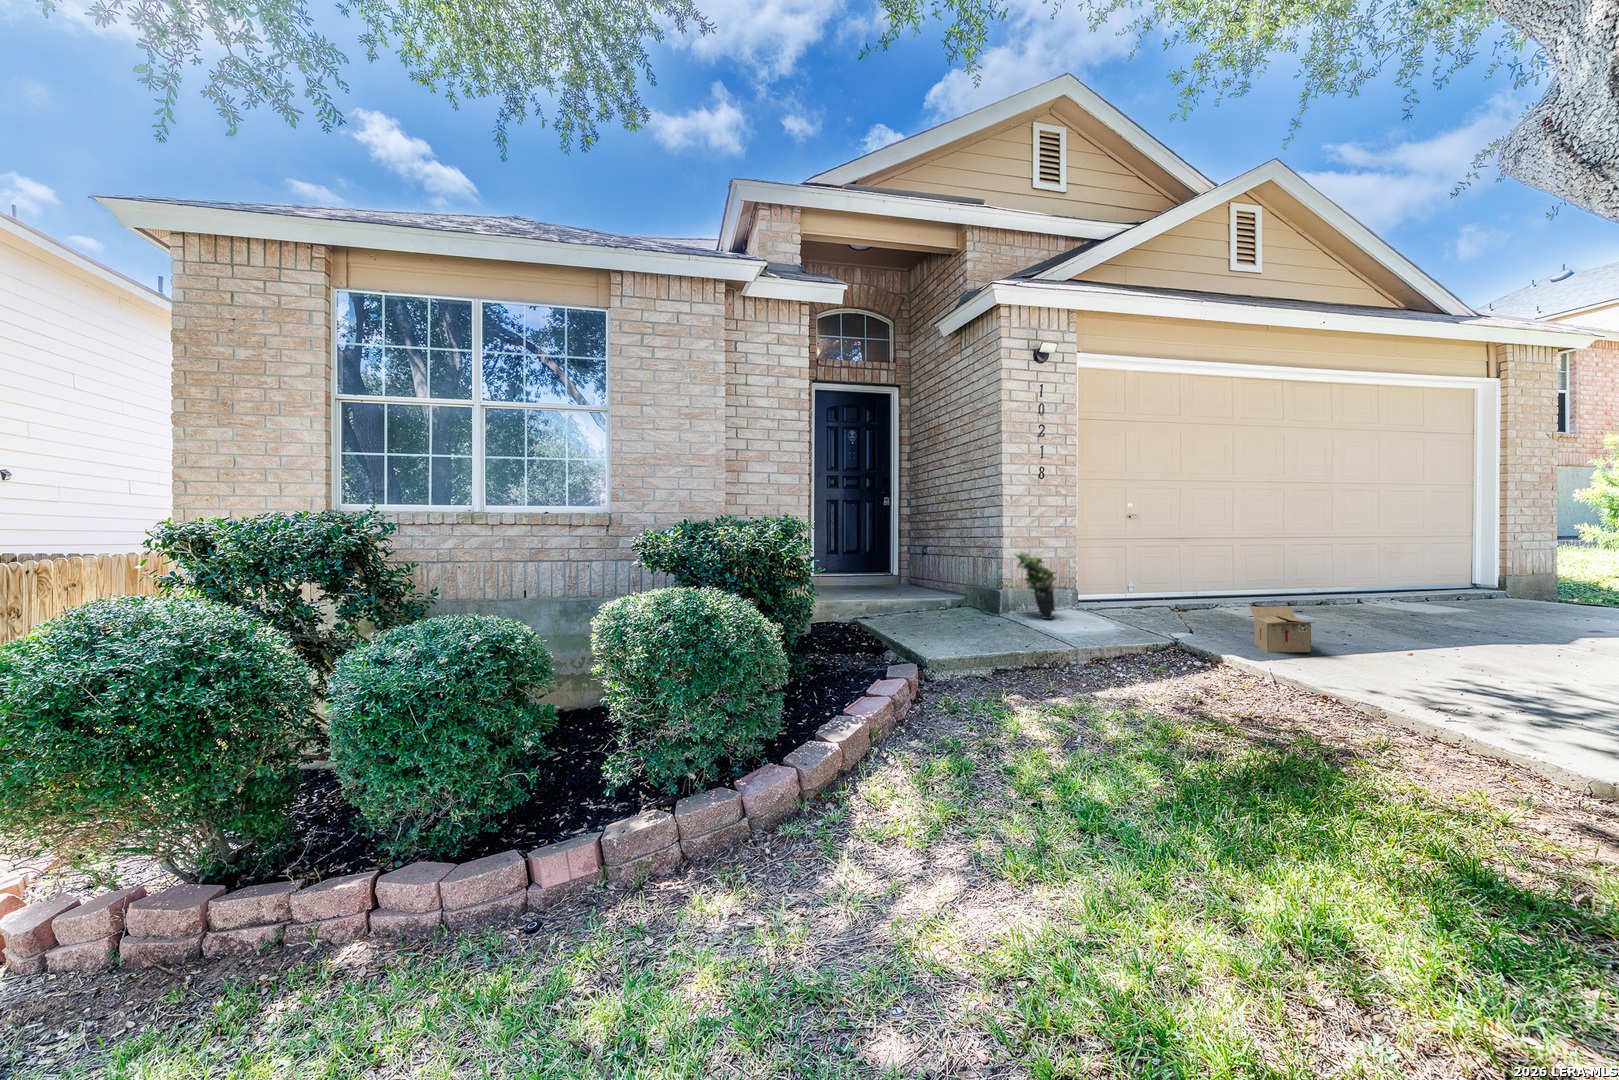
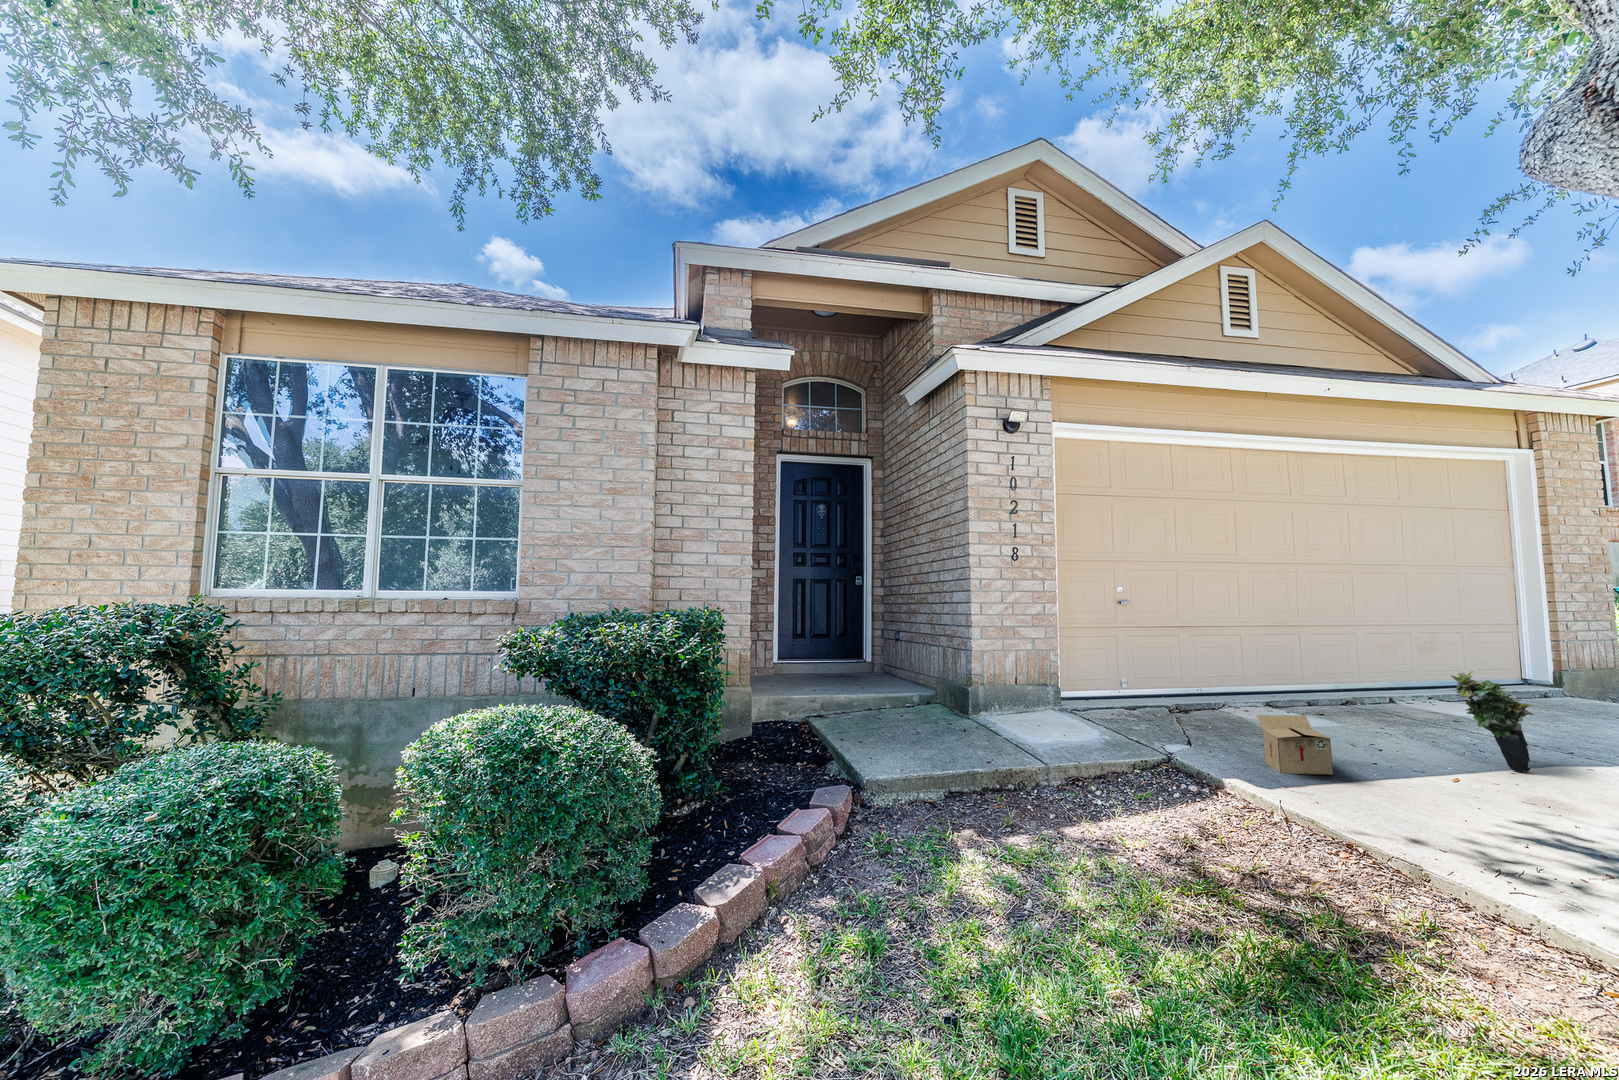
potted plant: present [1015,552,1056,619] -> present [1451,671,1534,772]

